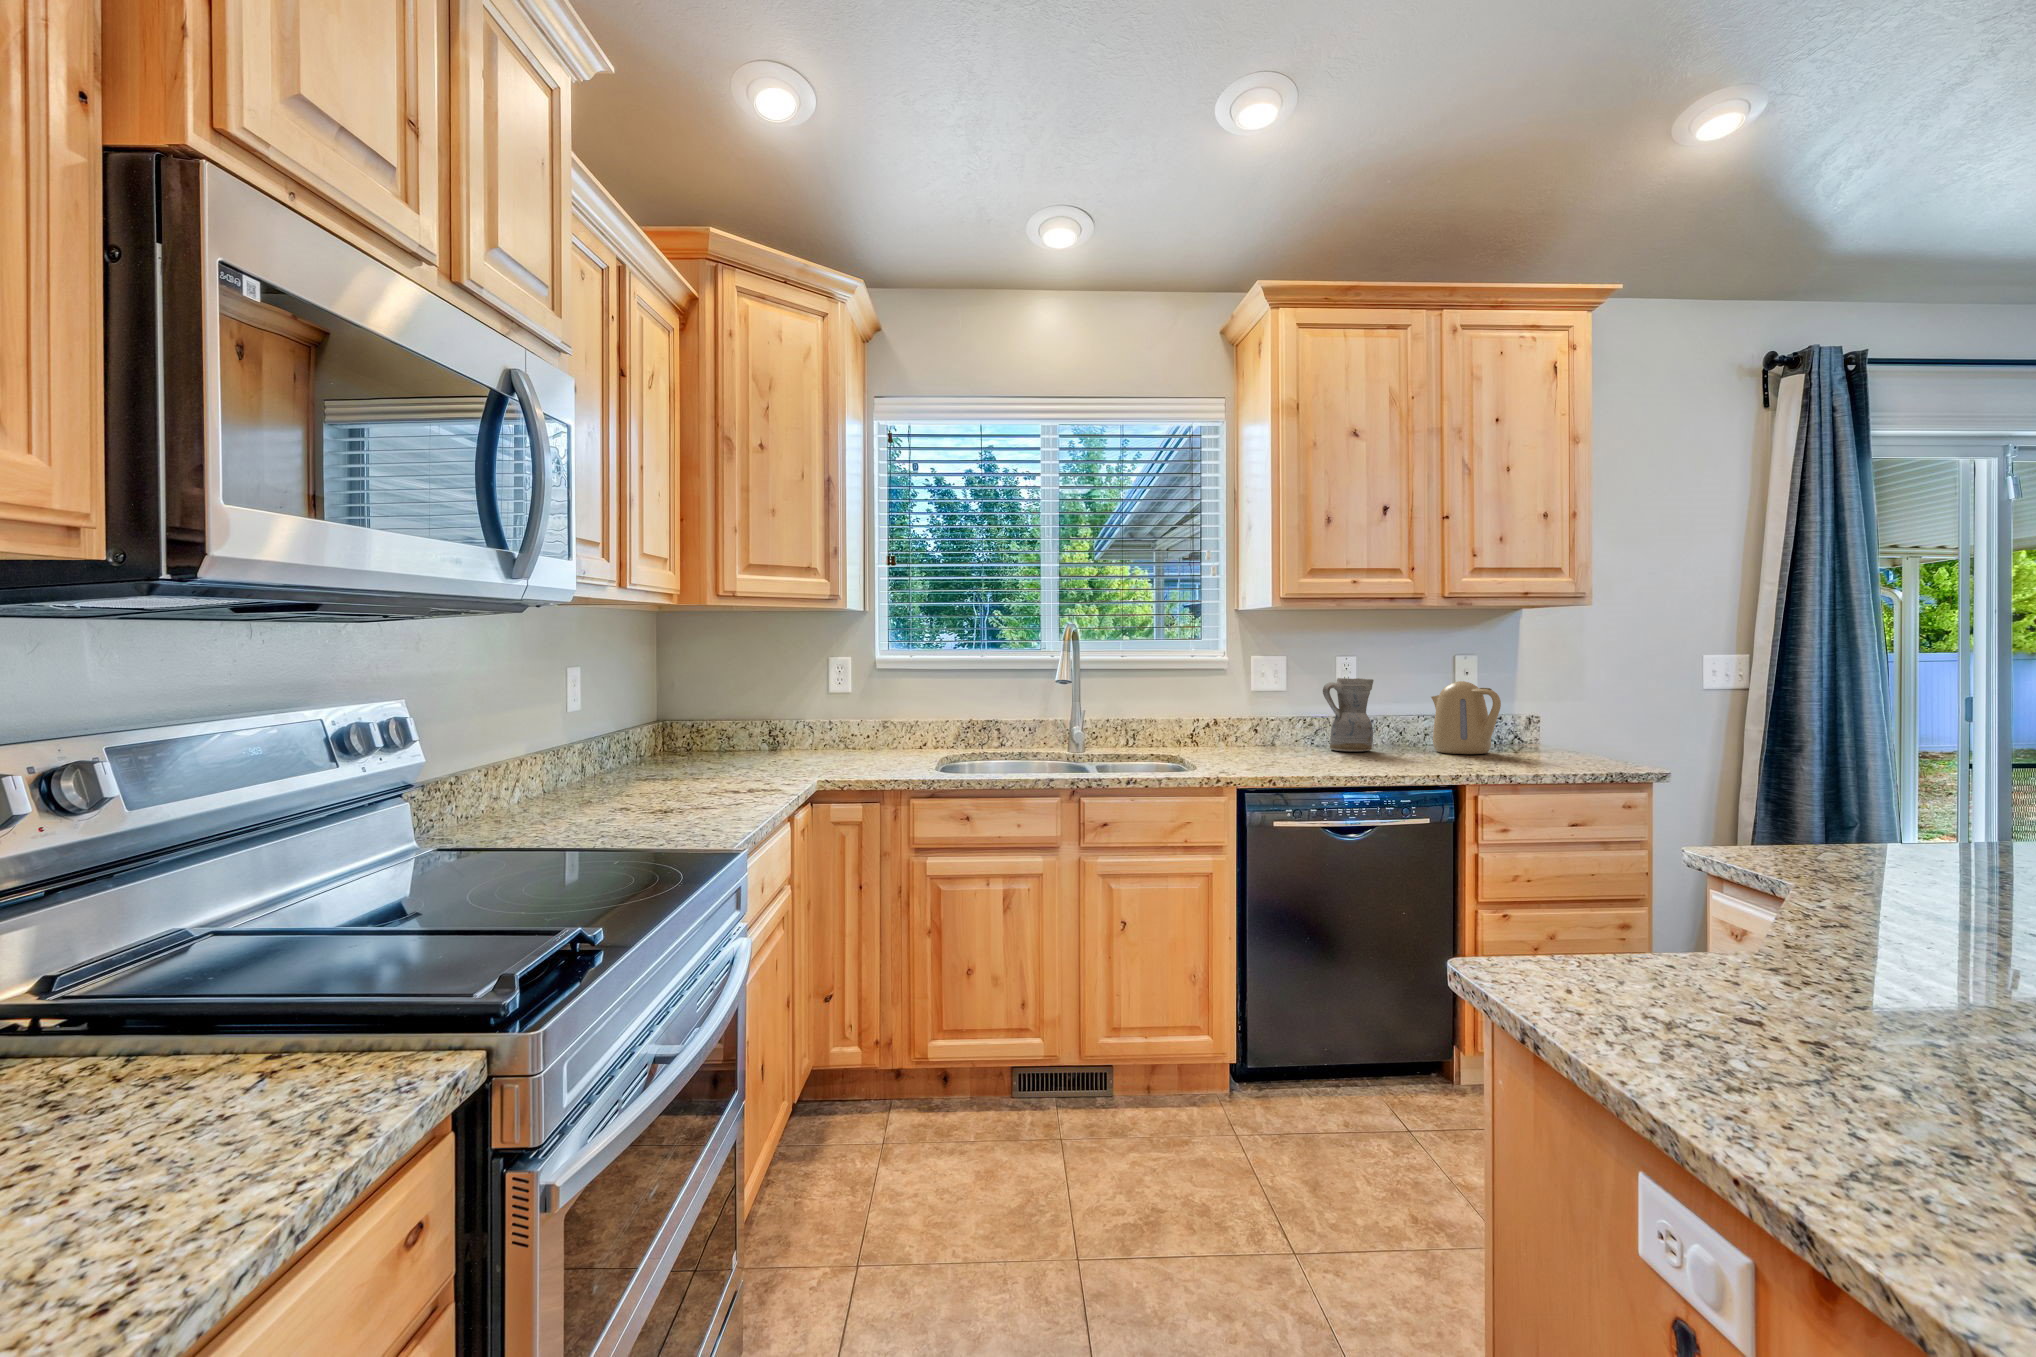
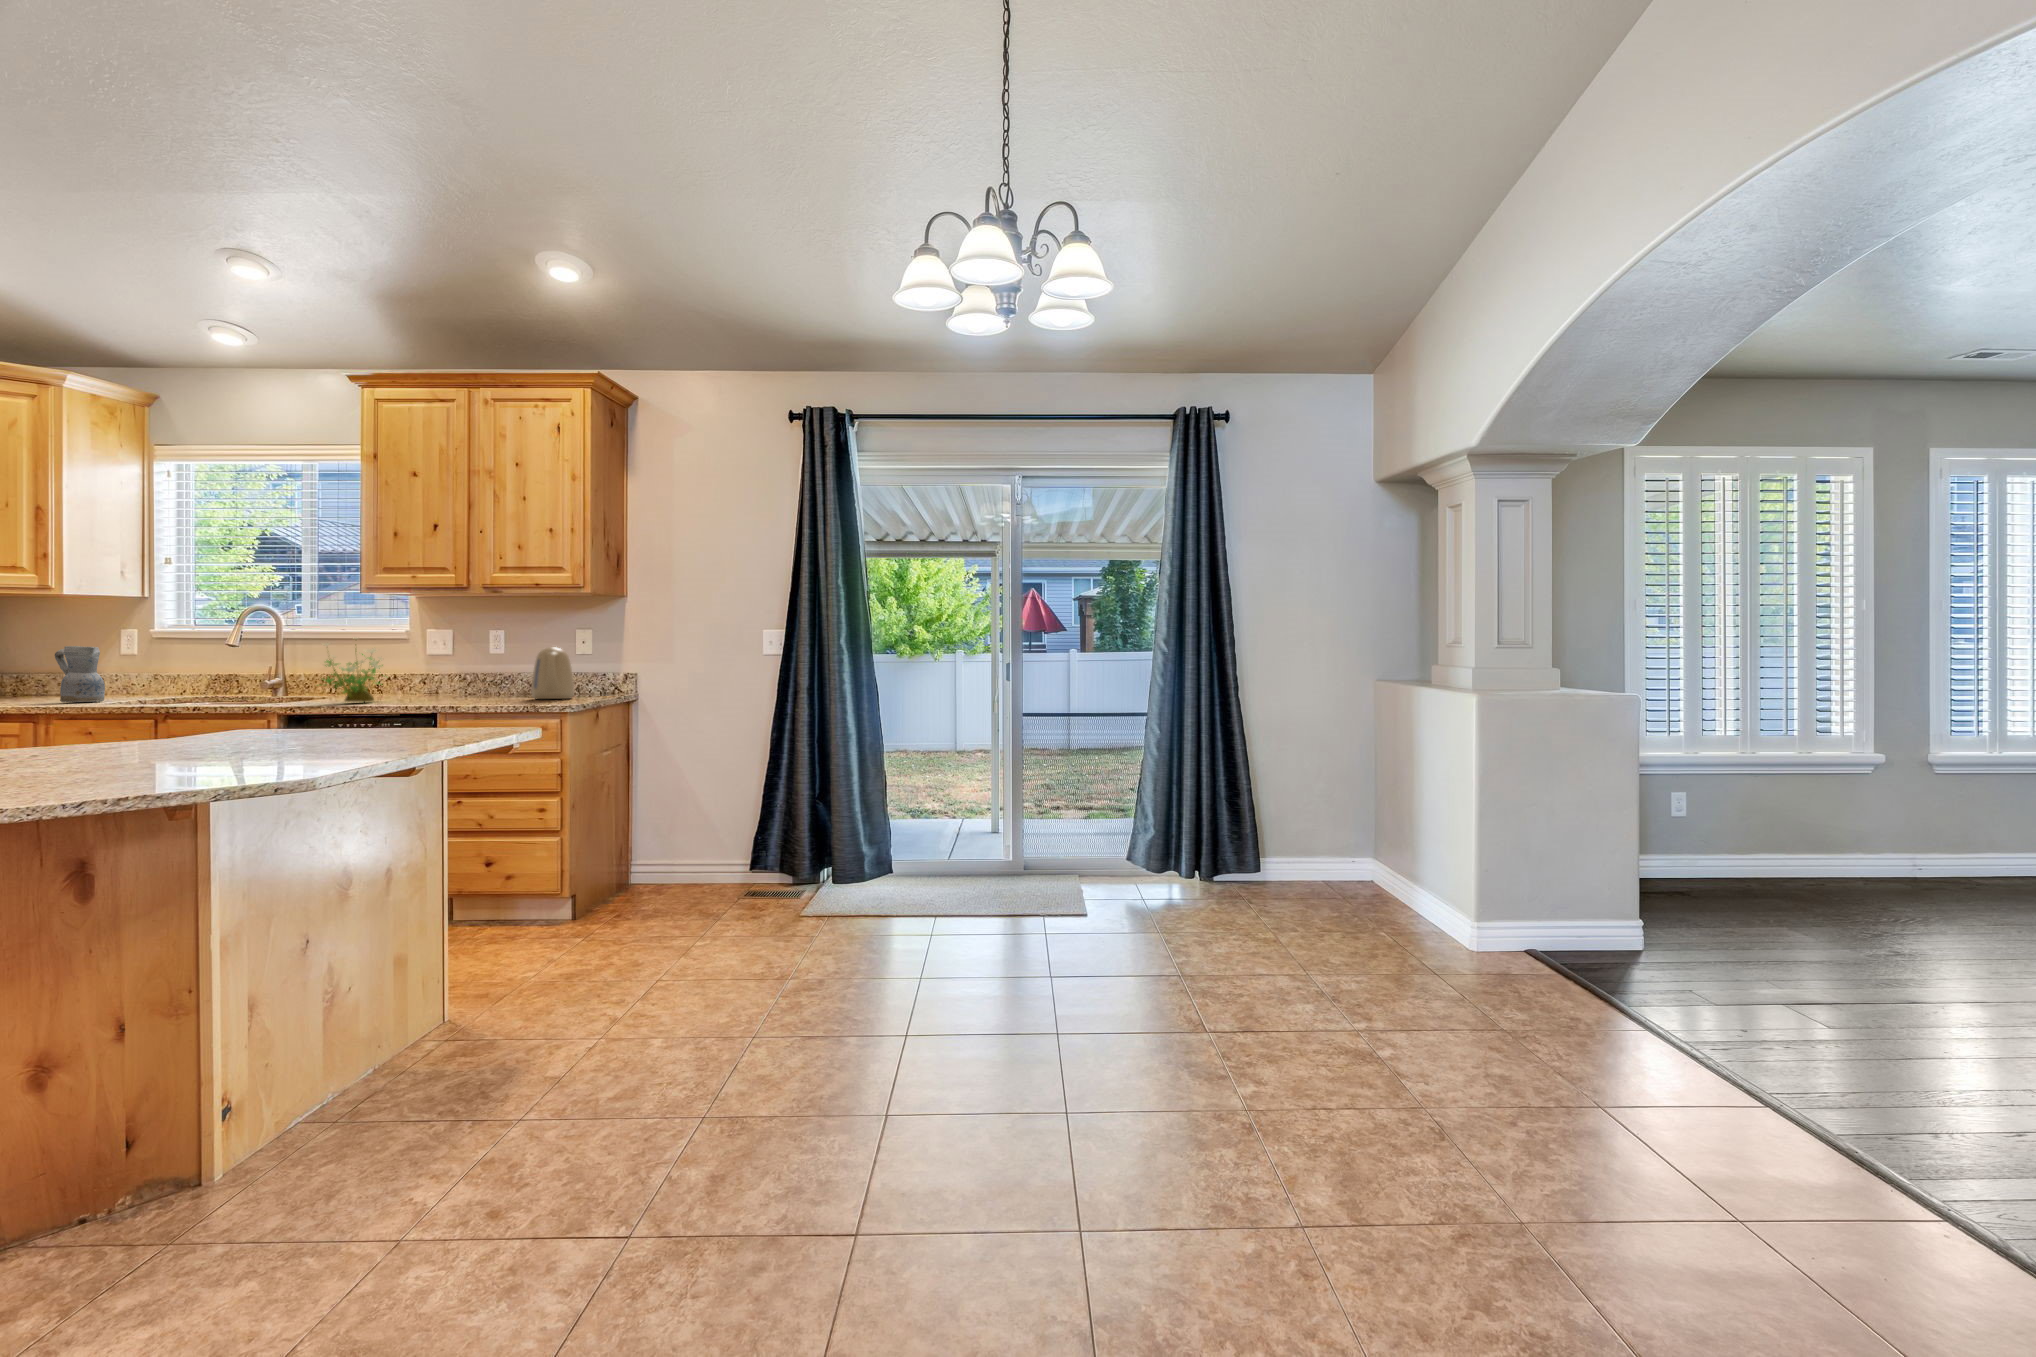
potted plant: none [1239,670,1311,764] -> present [324,639,385,702]
ceramic pitcher: present [1323,678,1374,752] -> present [55,646,105,702]

